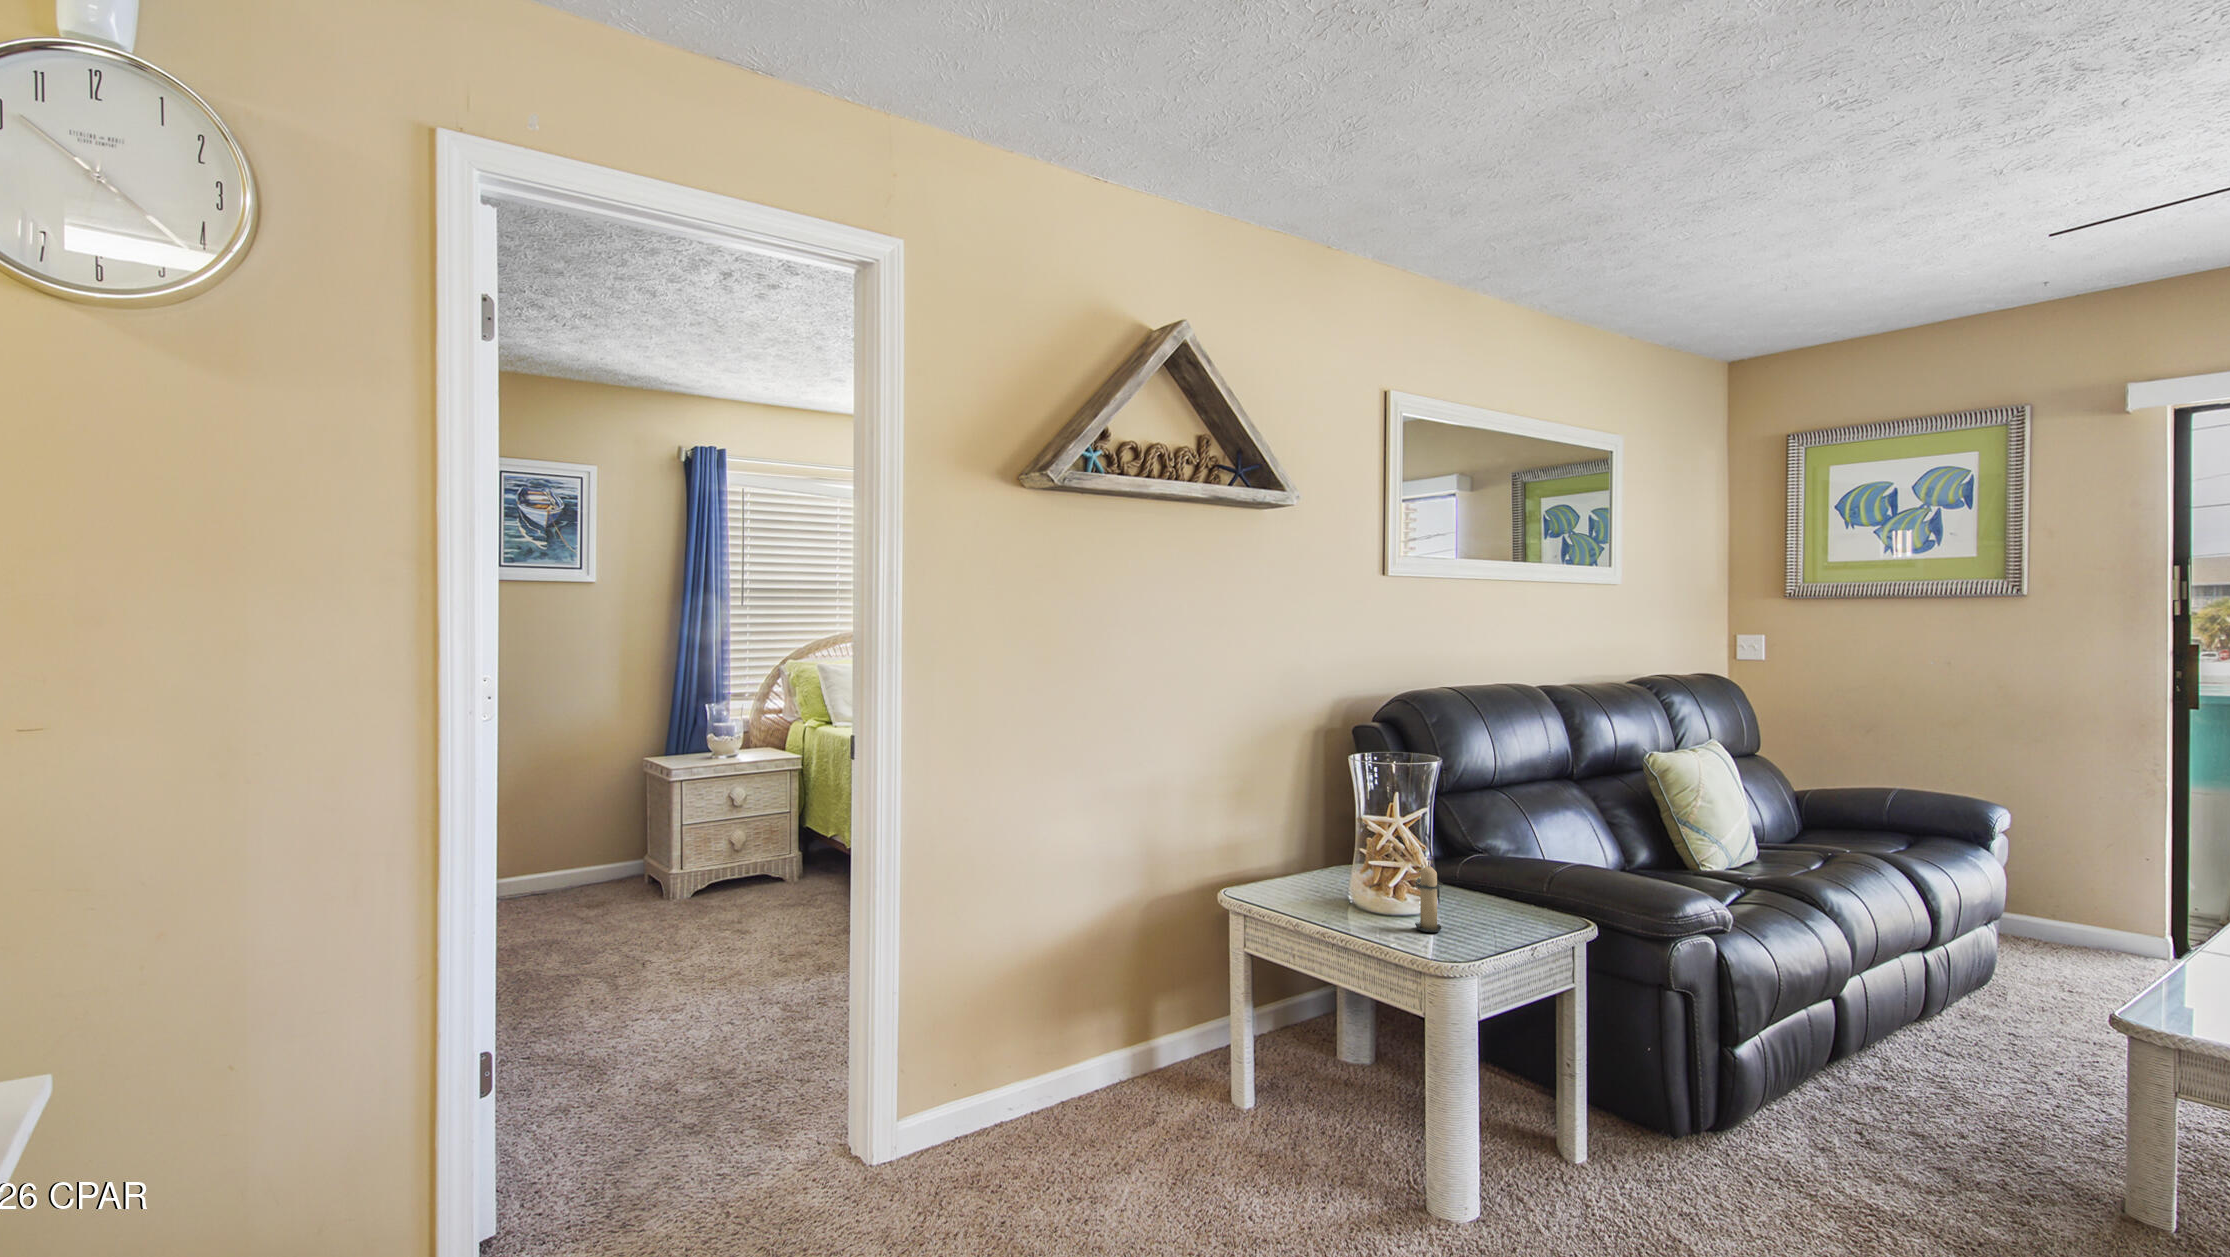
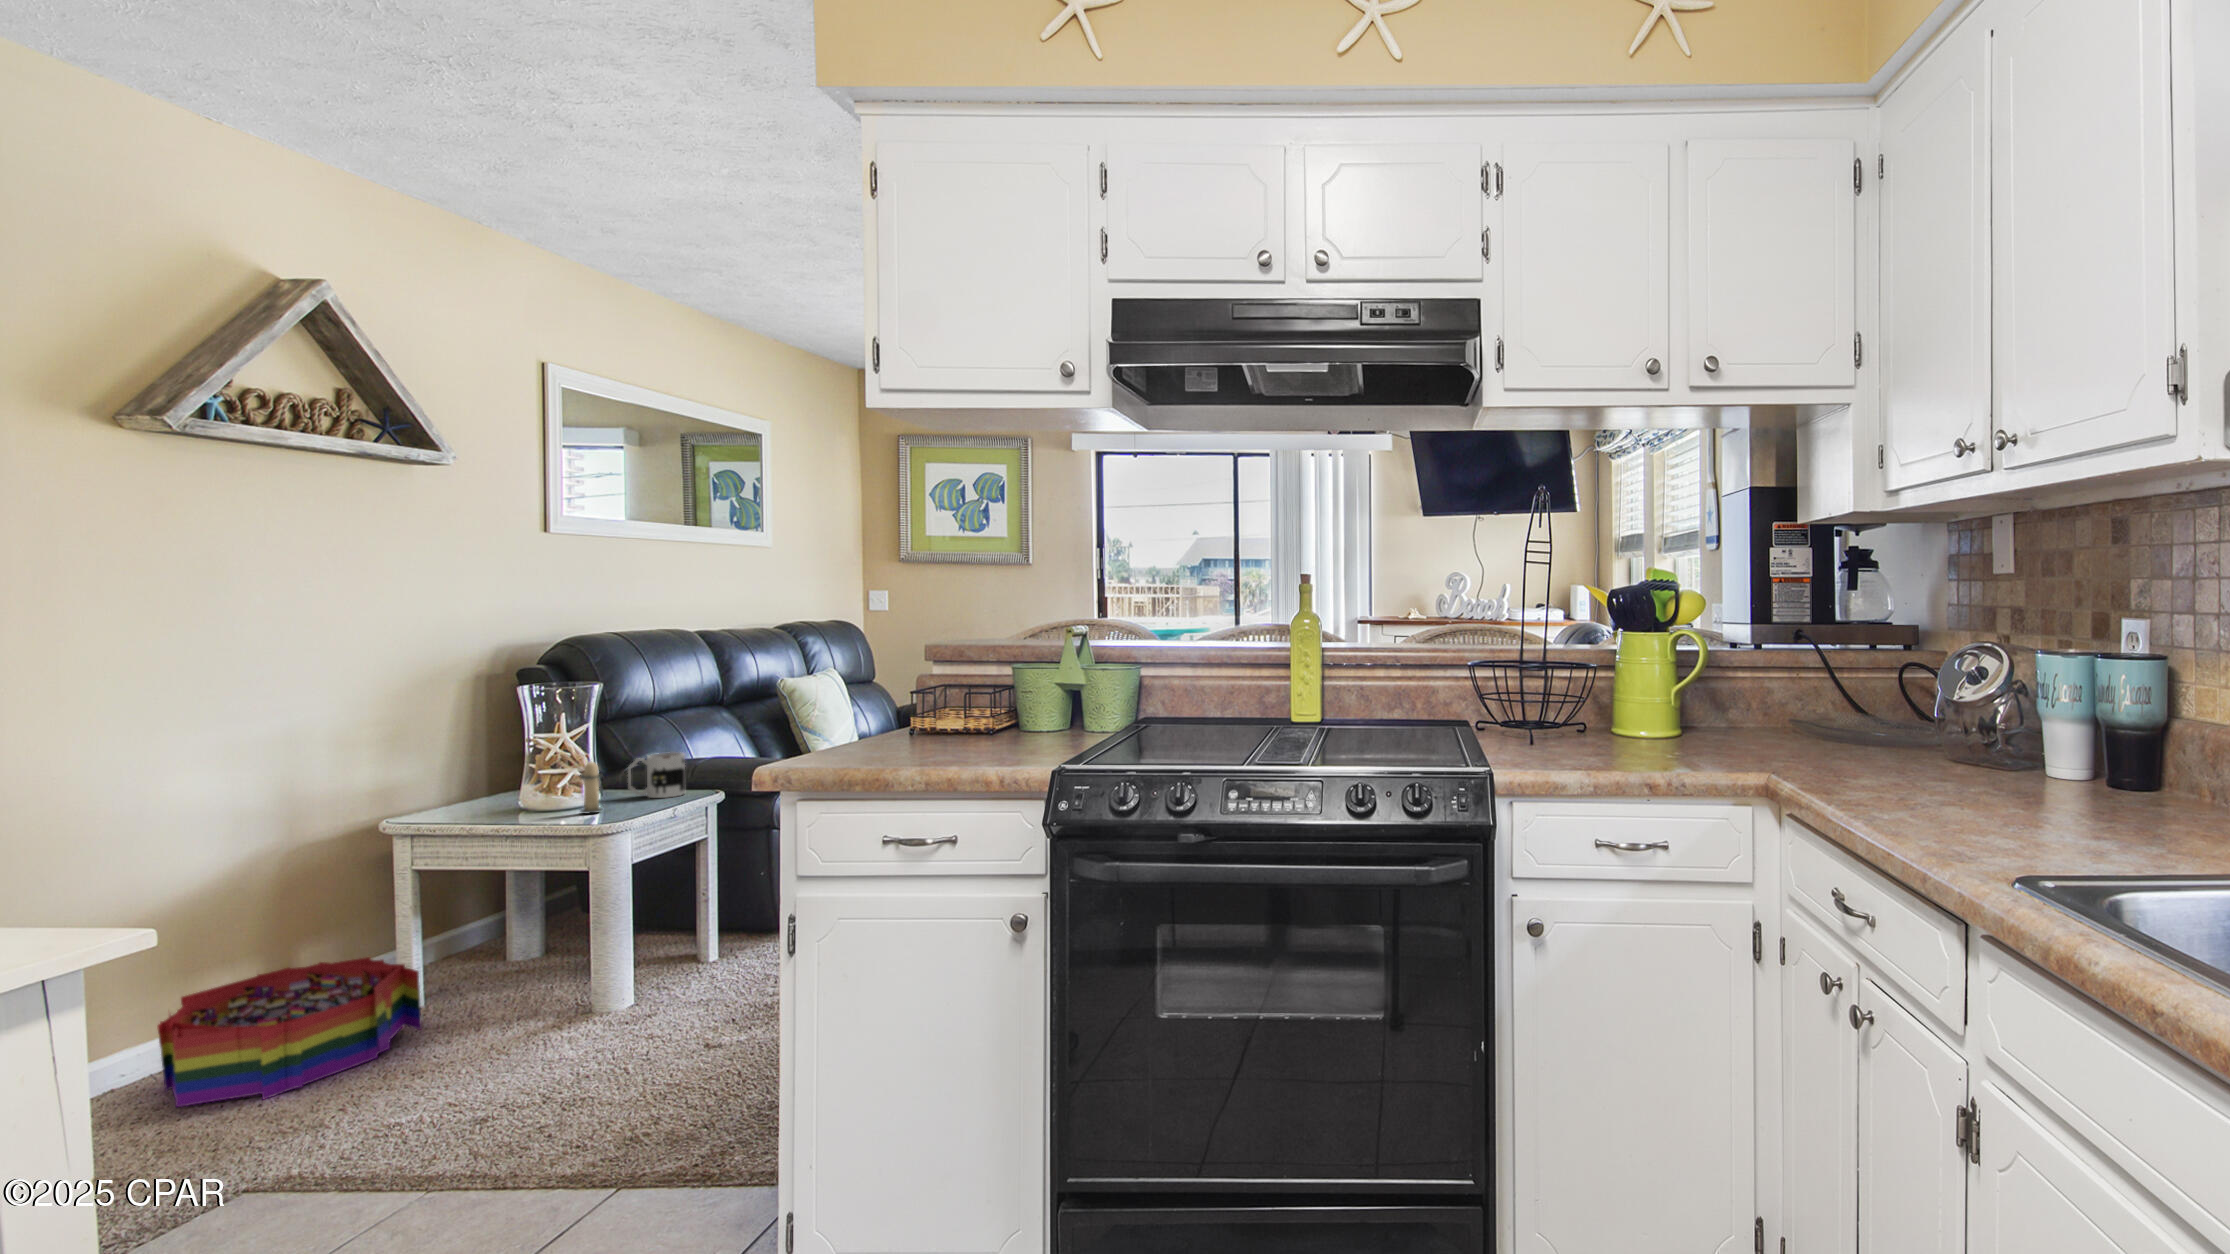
mug: none [1470,856,1538,919] -> present [628,752,685,798]
storage bin: none [1037,1024,1252,1191] -> present [157,957,422,1107]

